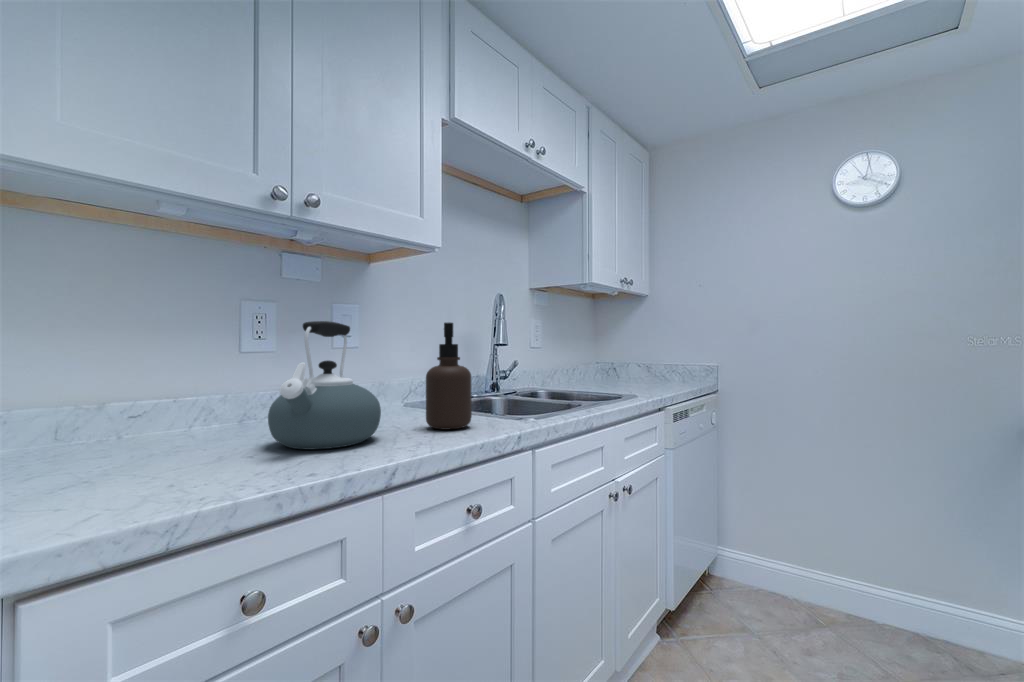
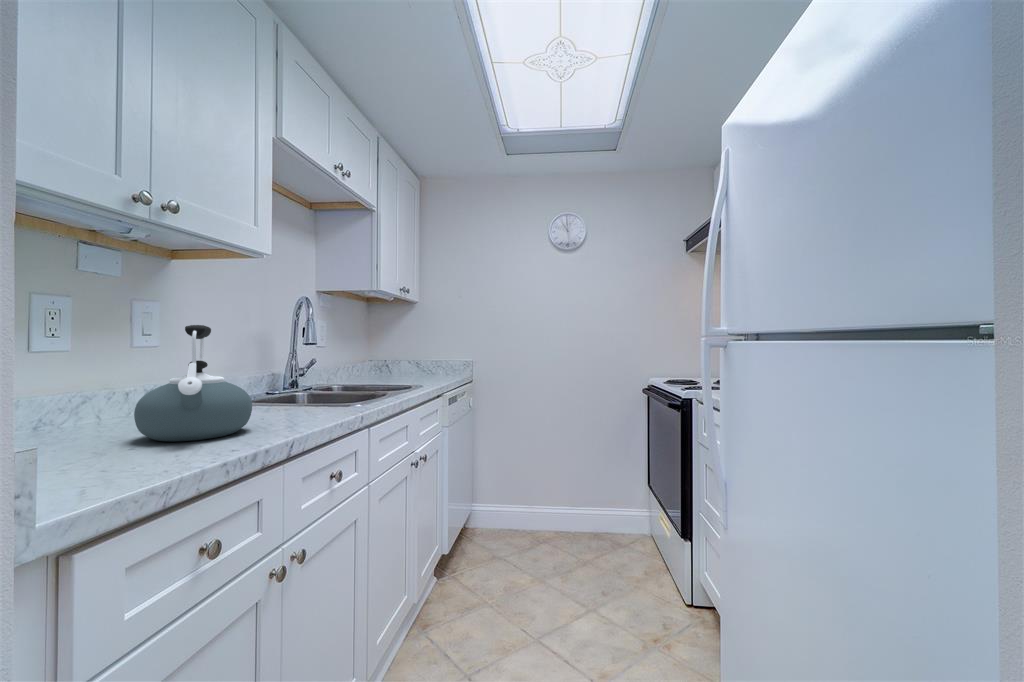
soap dispenser: present [426,322,472,430] -> none [275,327,318,417]

